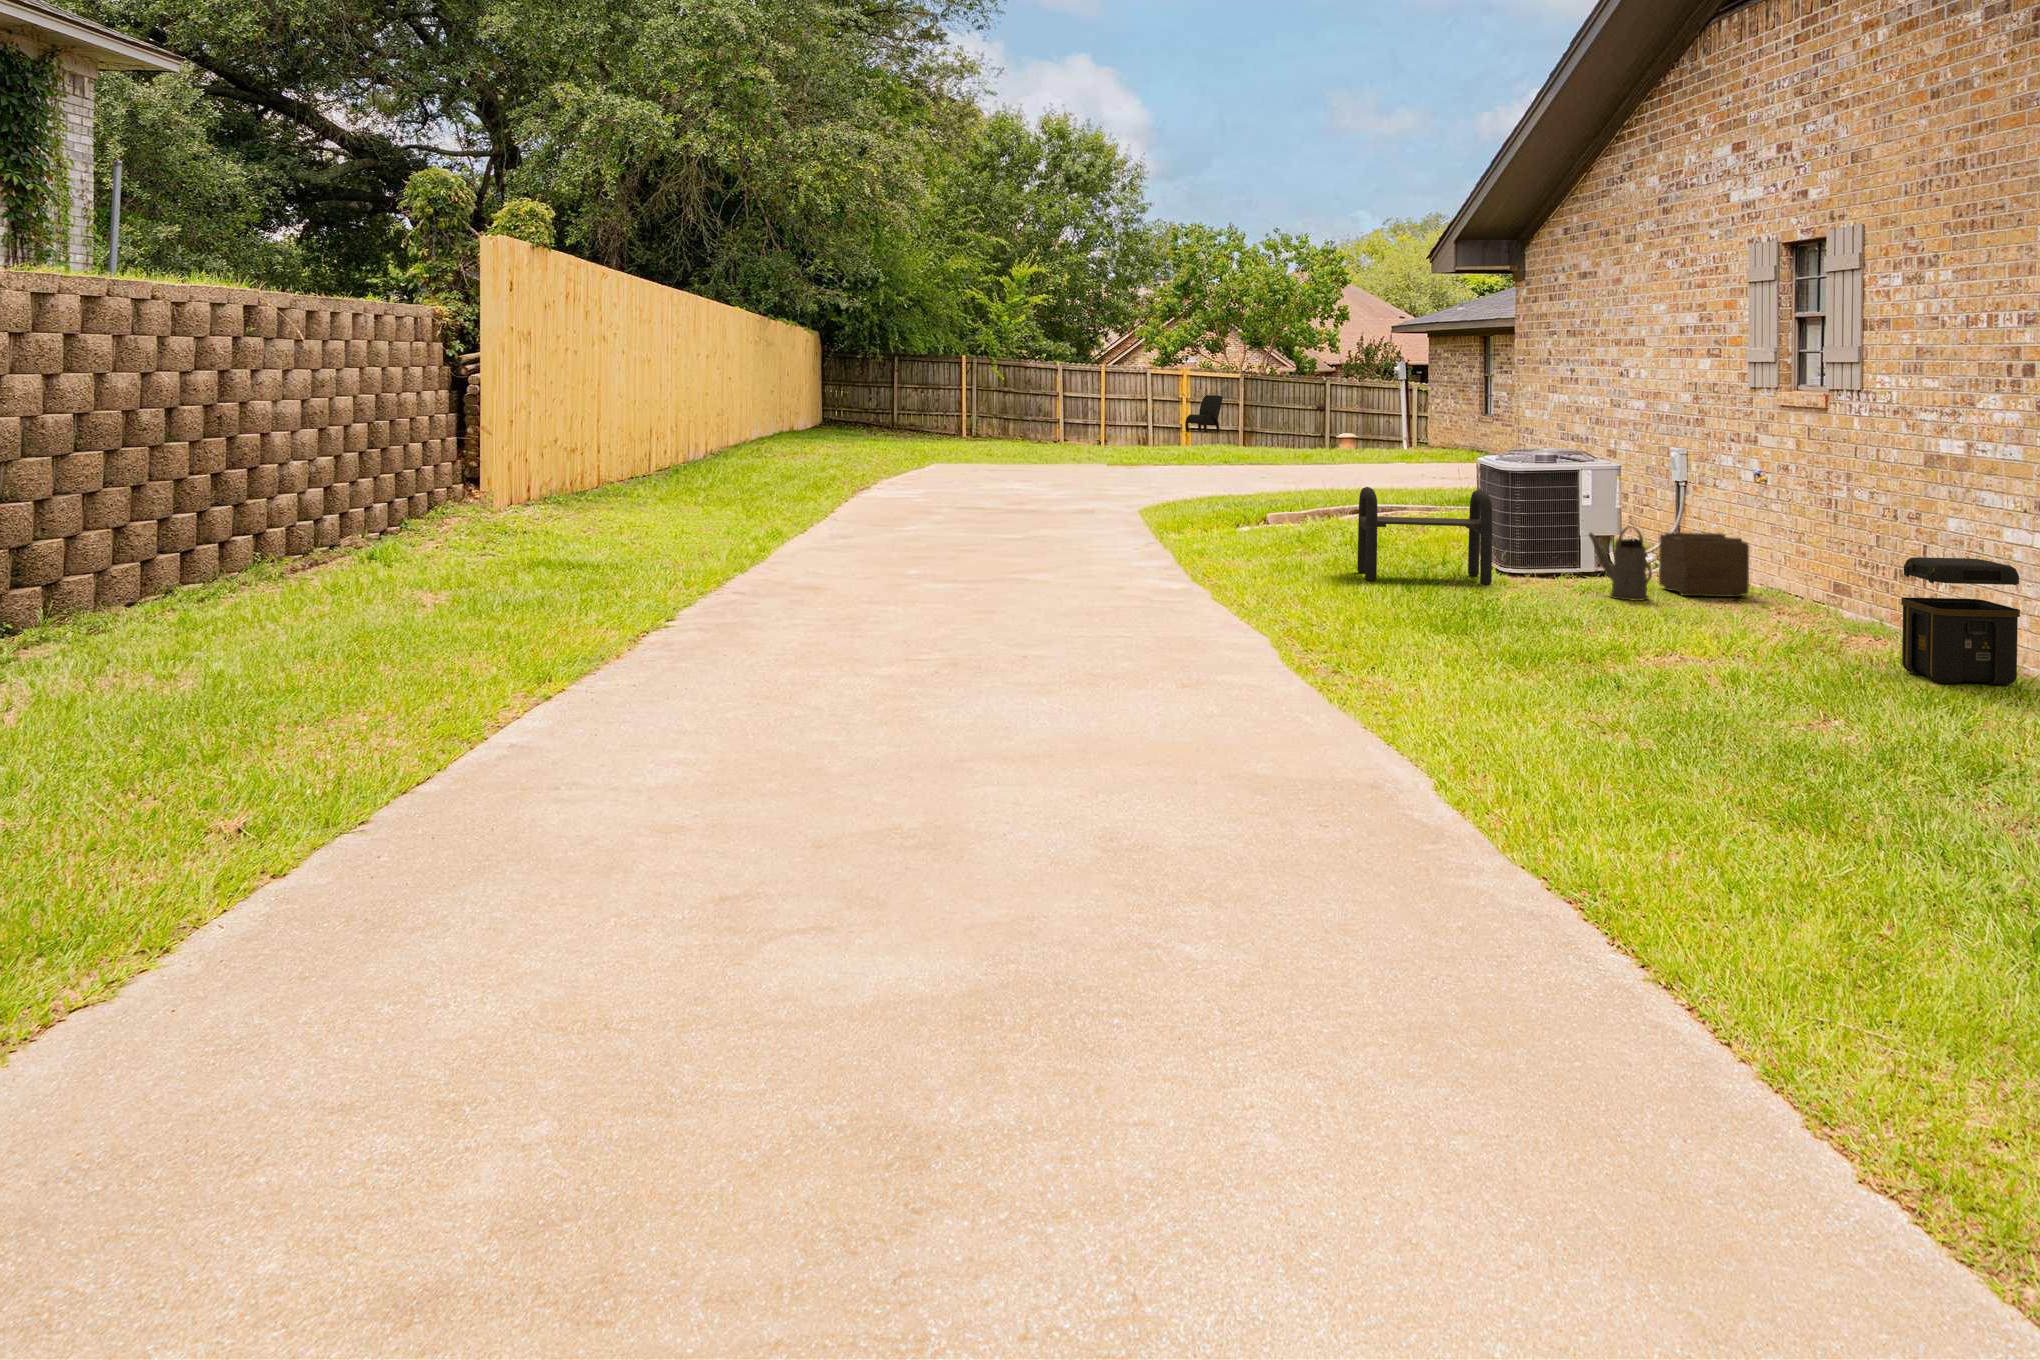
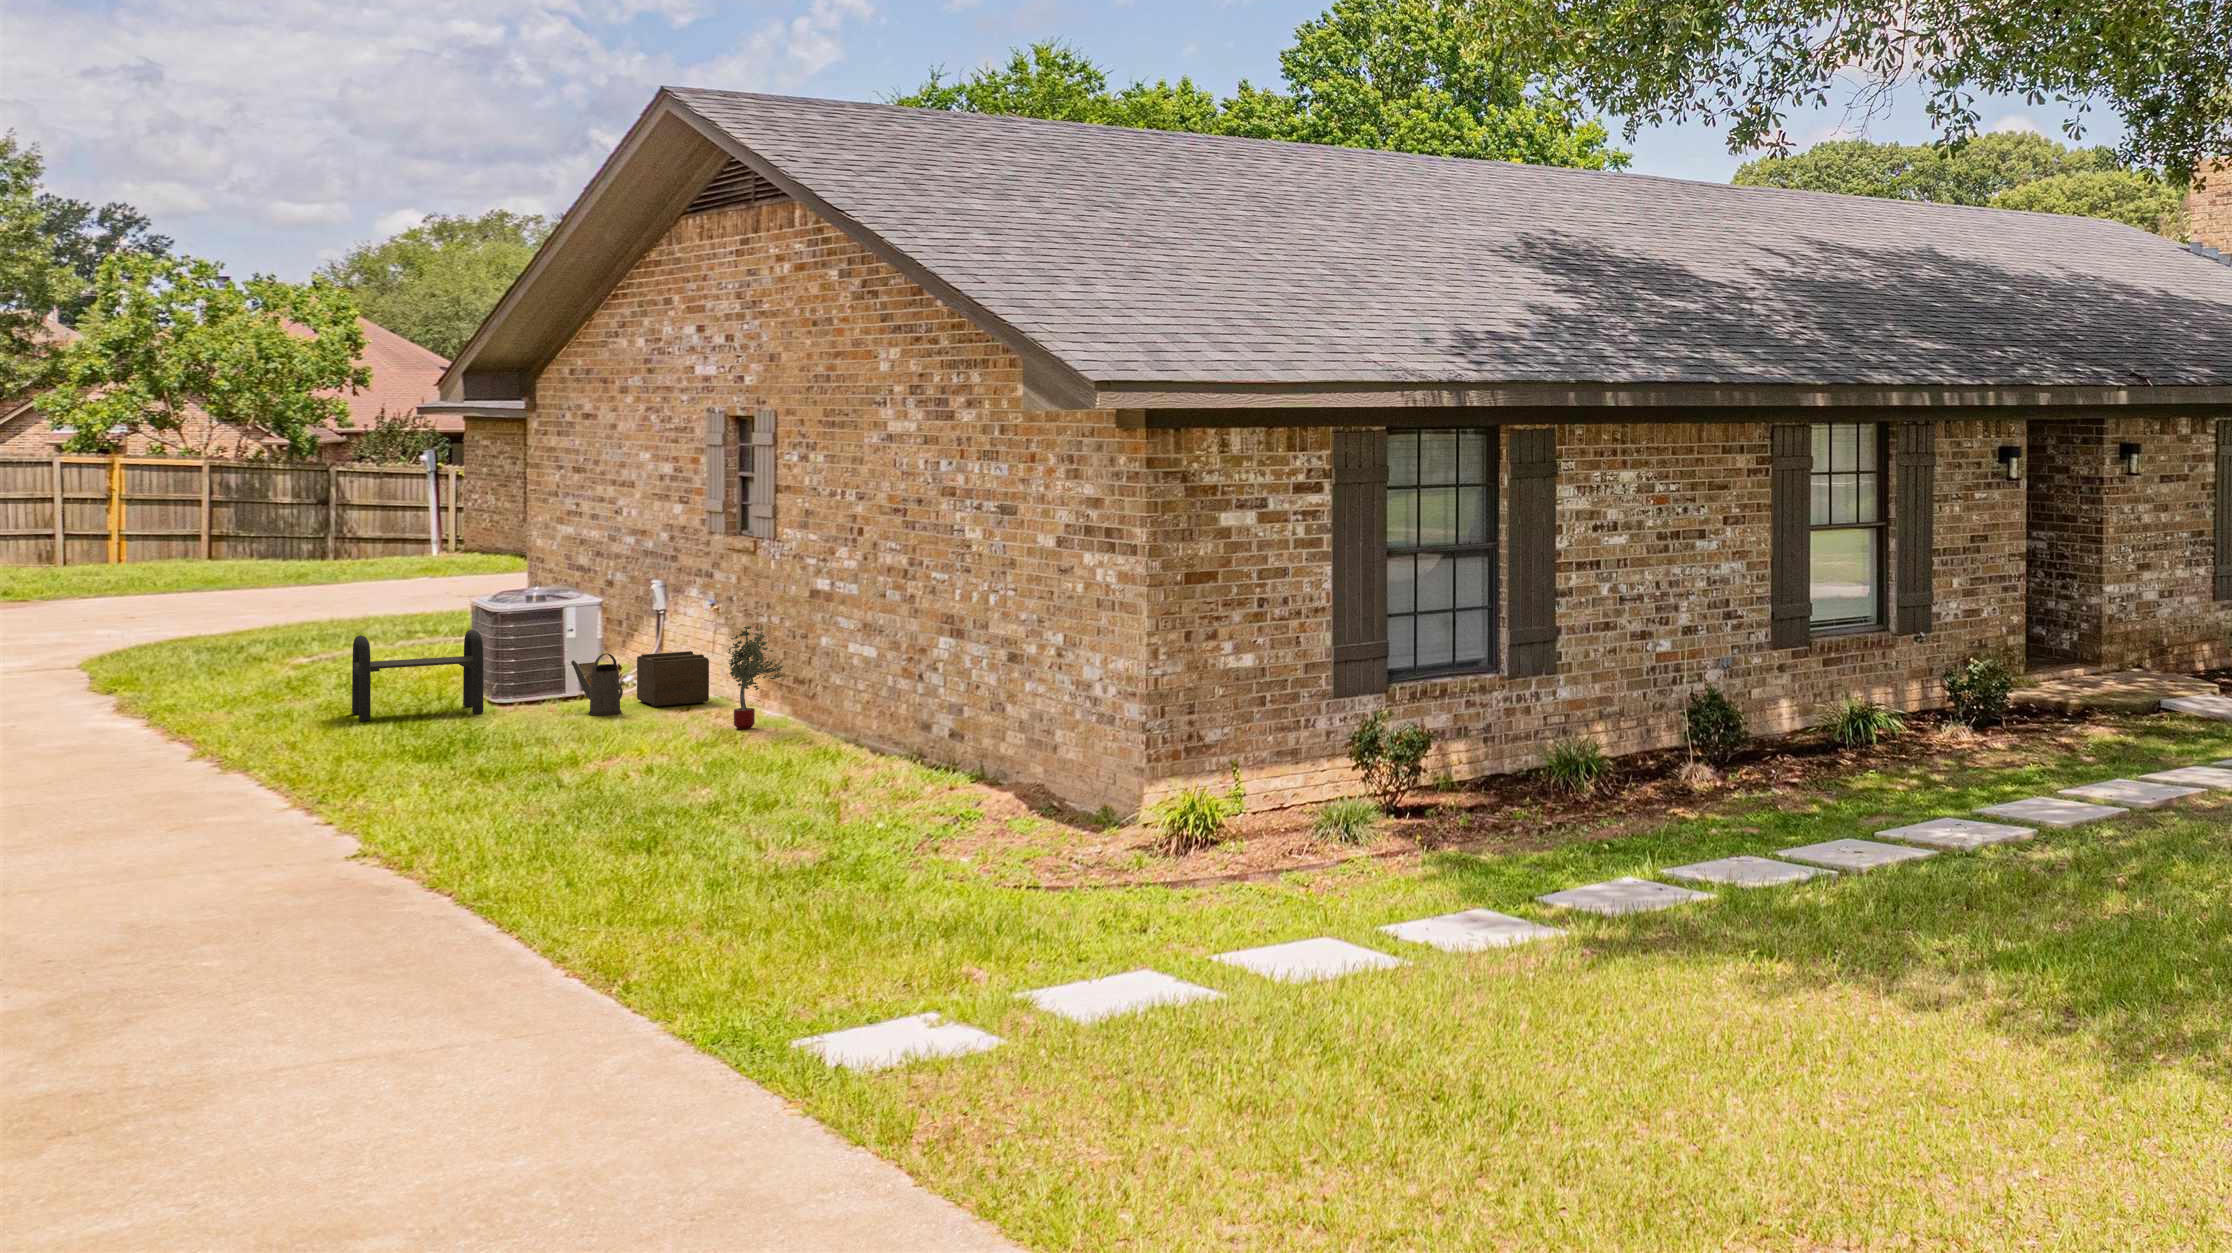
lounge chair: present [1185,395,1223,432] -> none [132,494,188,542]
potted tree: none [1797,501,1877,636] -> present [728,626,783,729]
toolbox: present [1901,557,2020,685] -> none [780,665,854,756]

